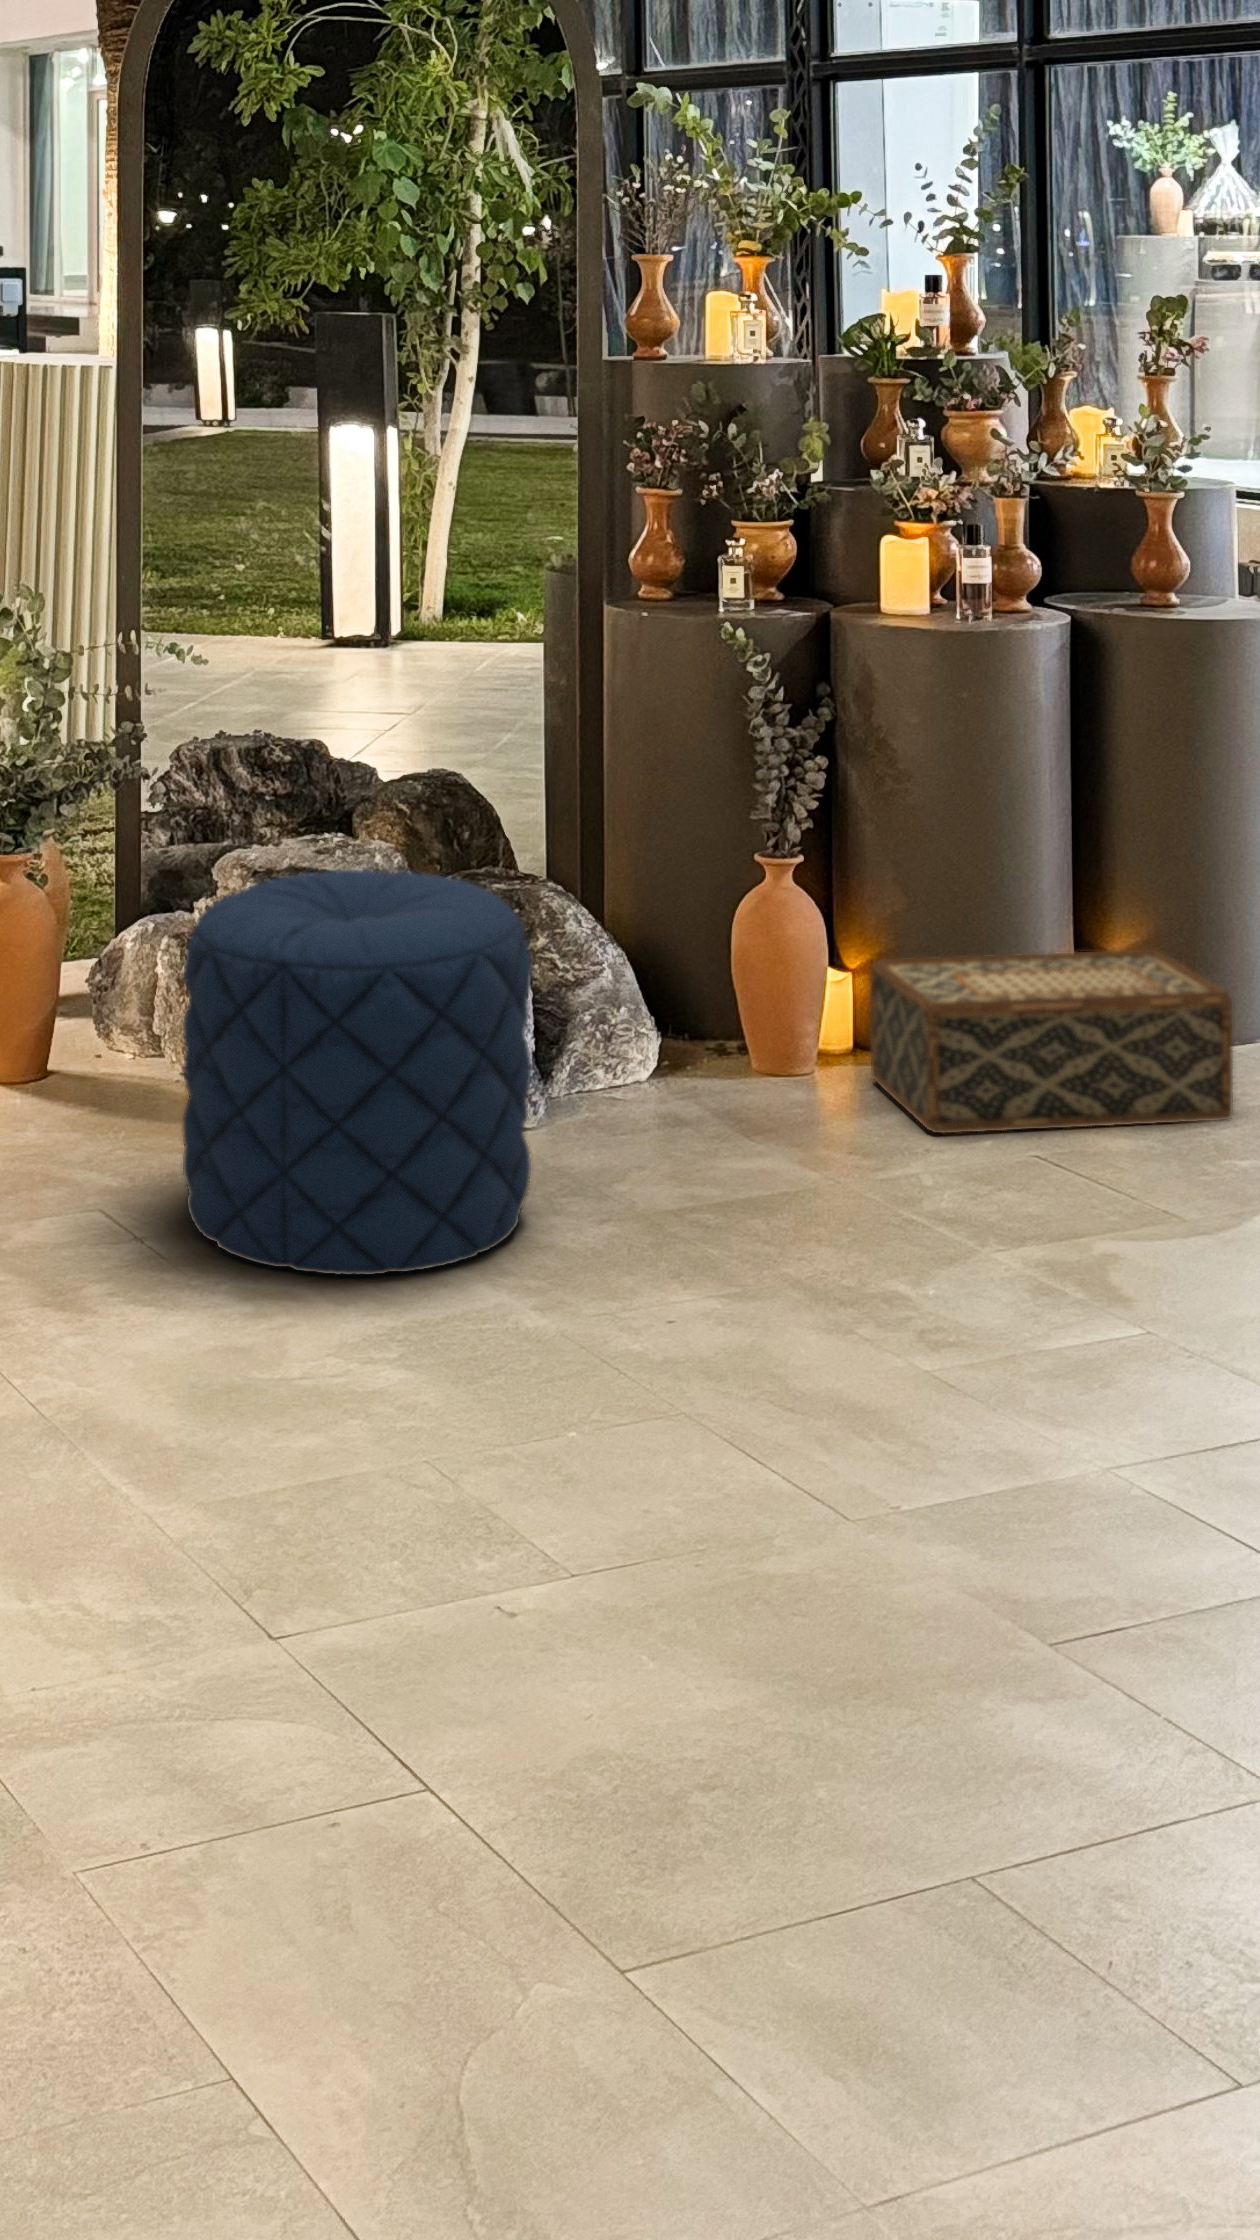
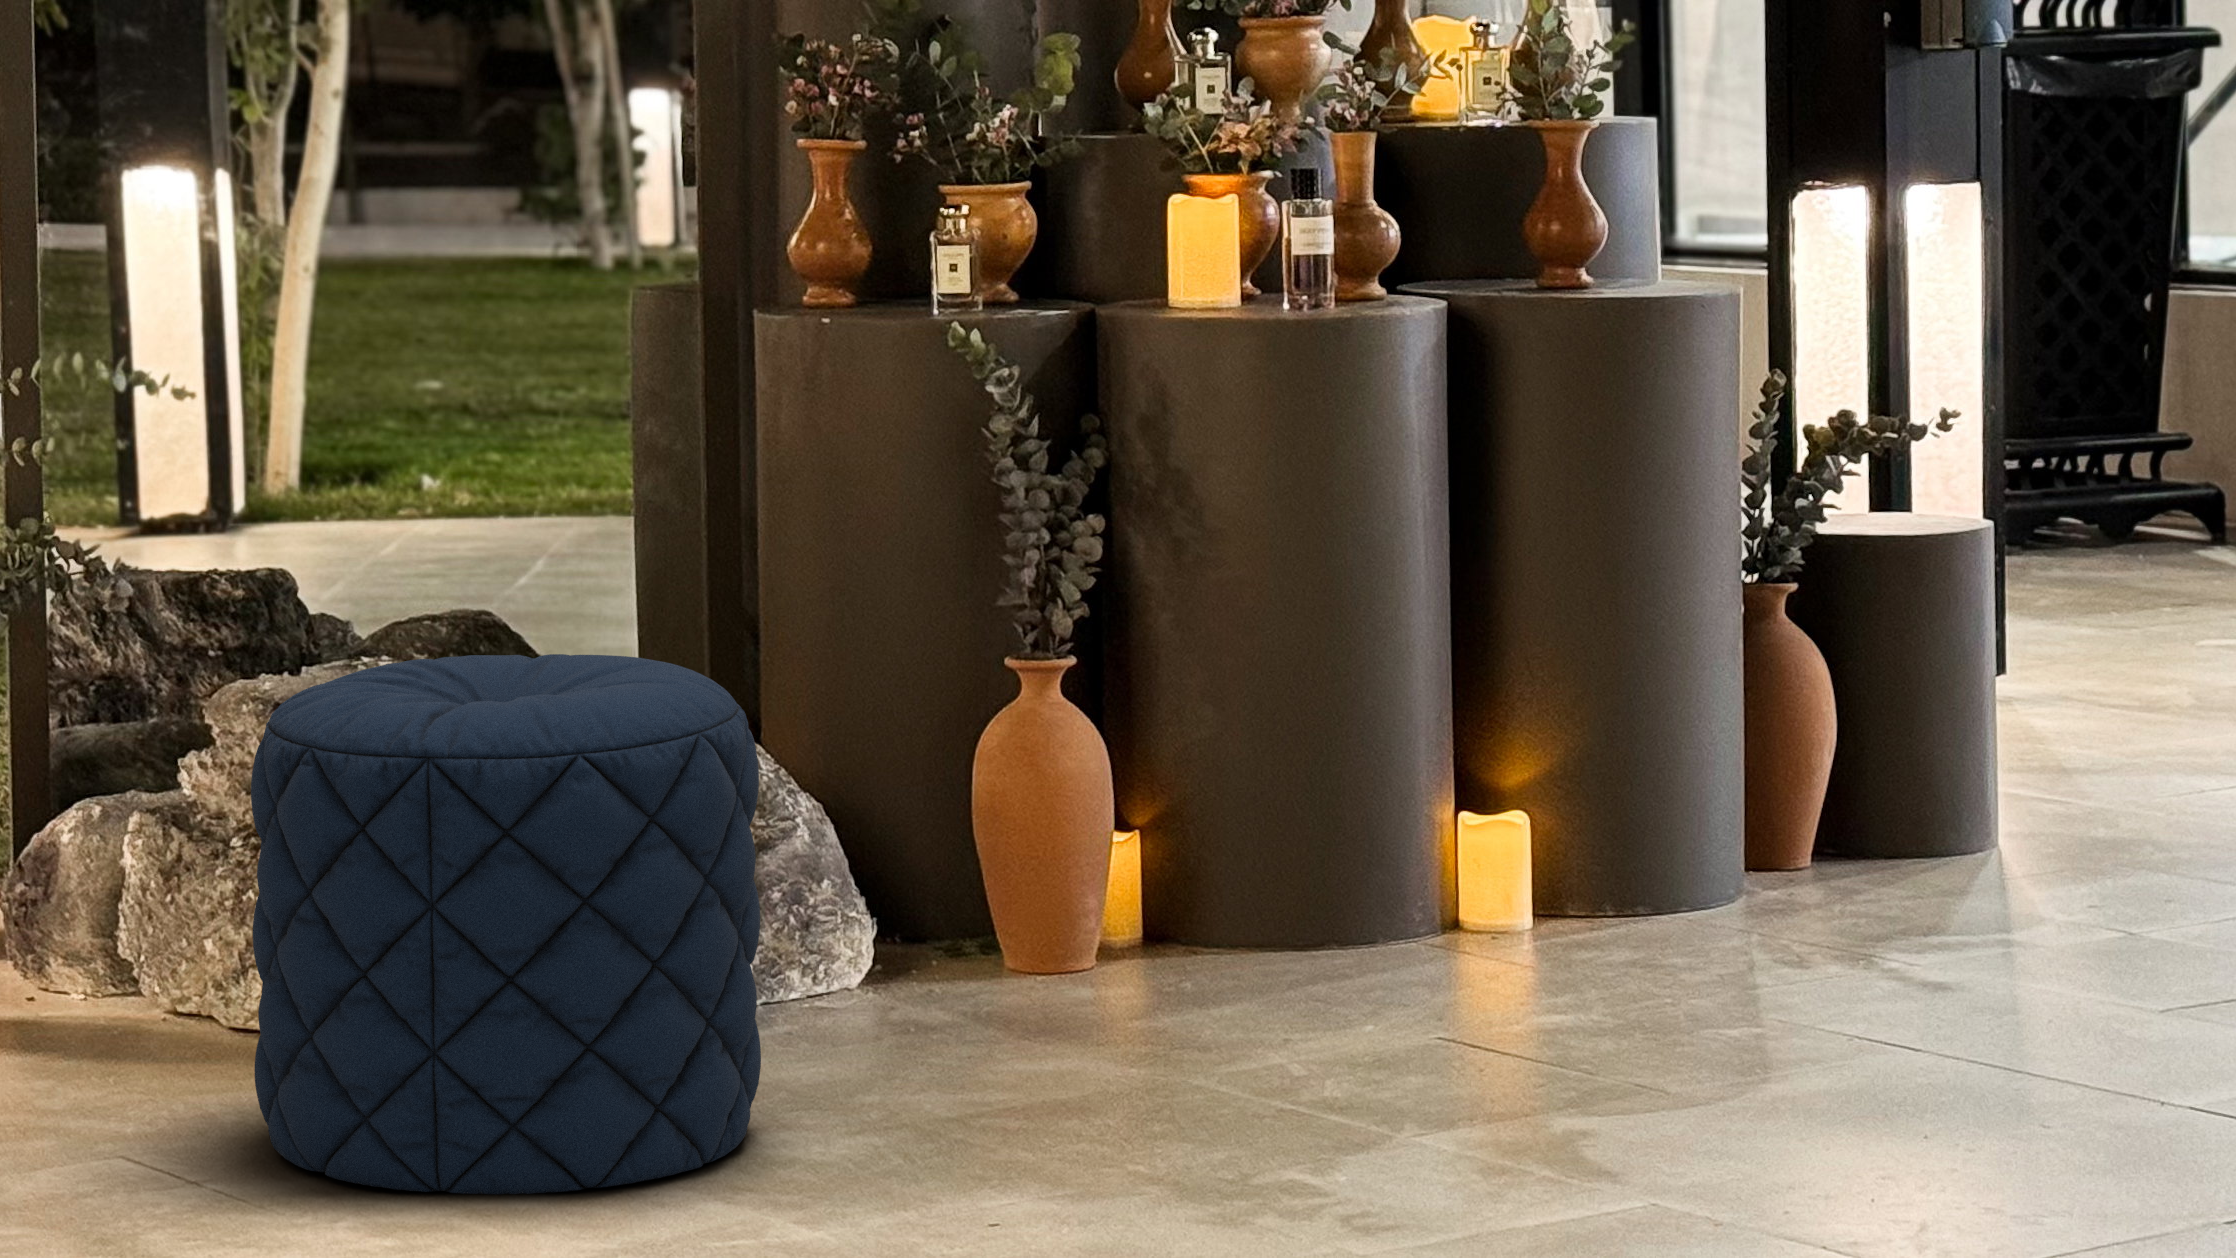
woven basket: present [870,950,1233,1133] -> none [1179,770,1699,1017]

